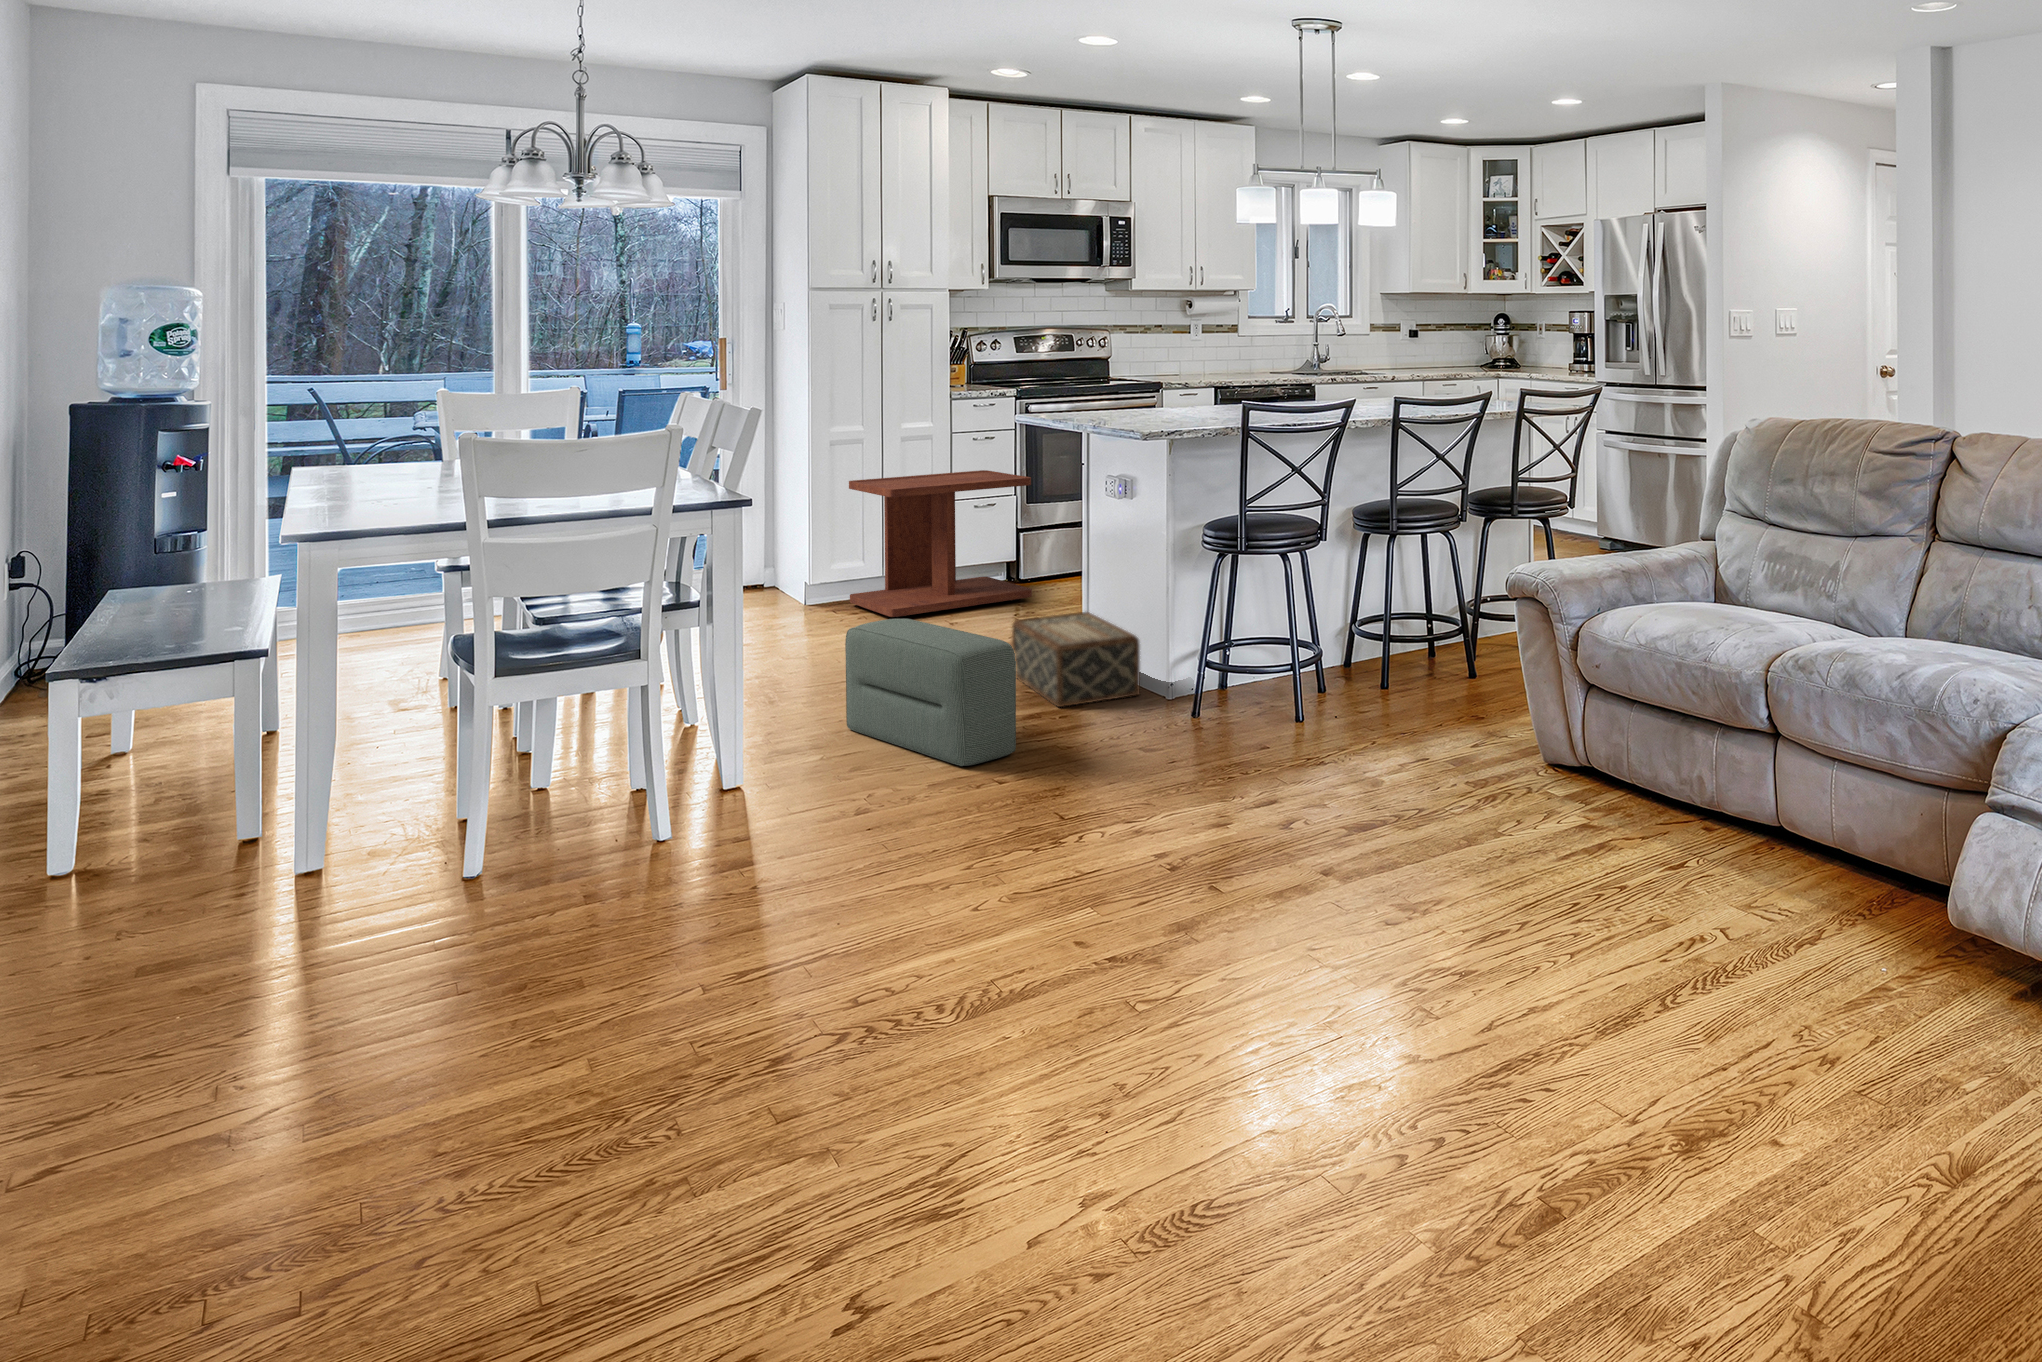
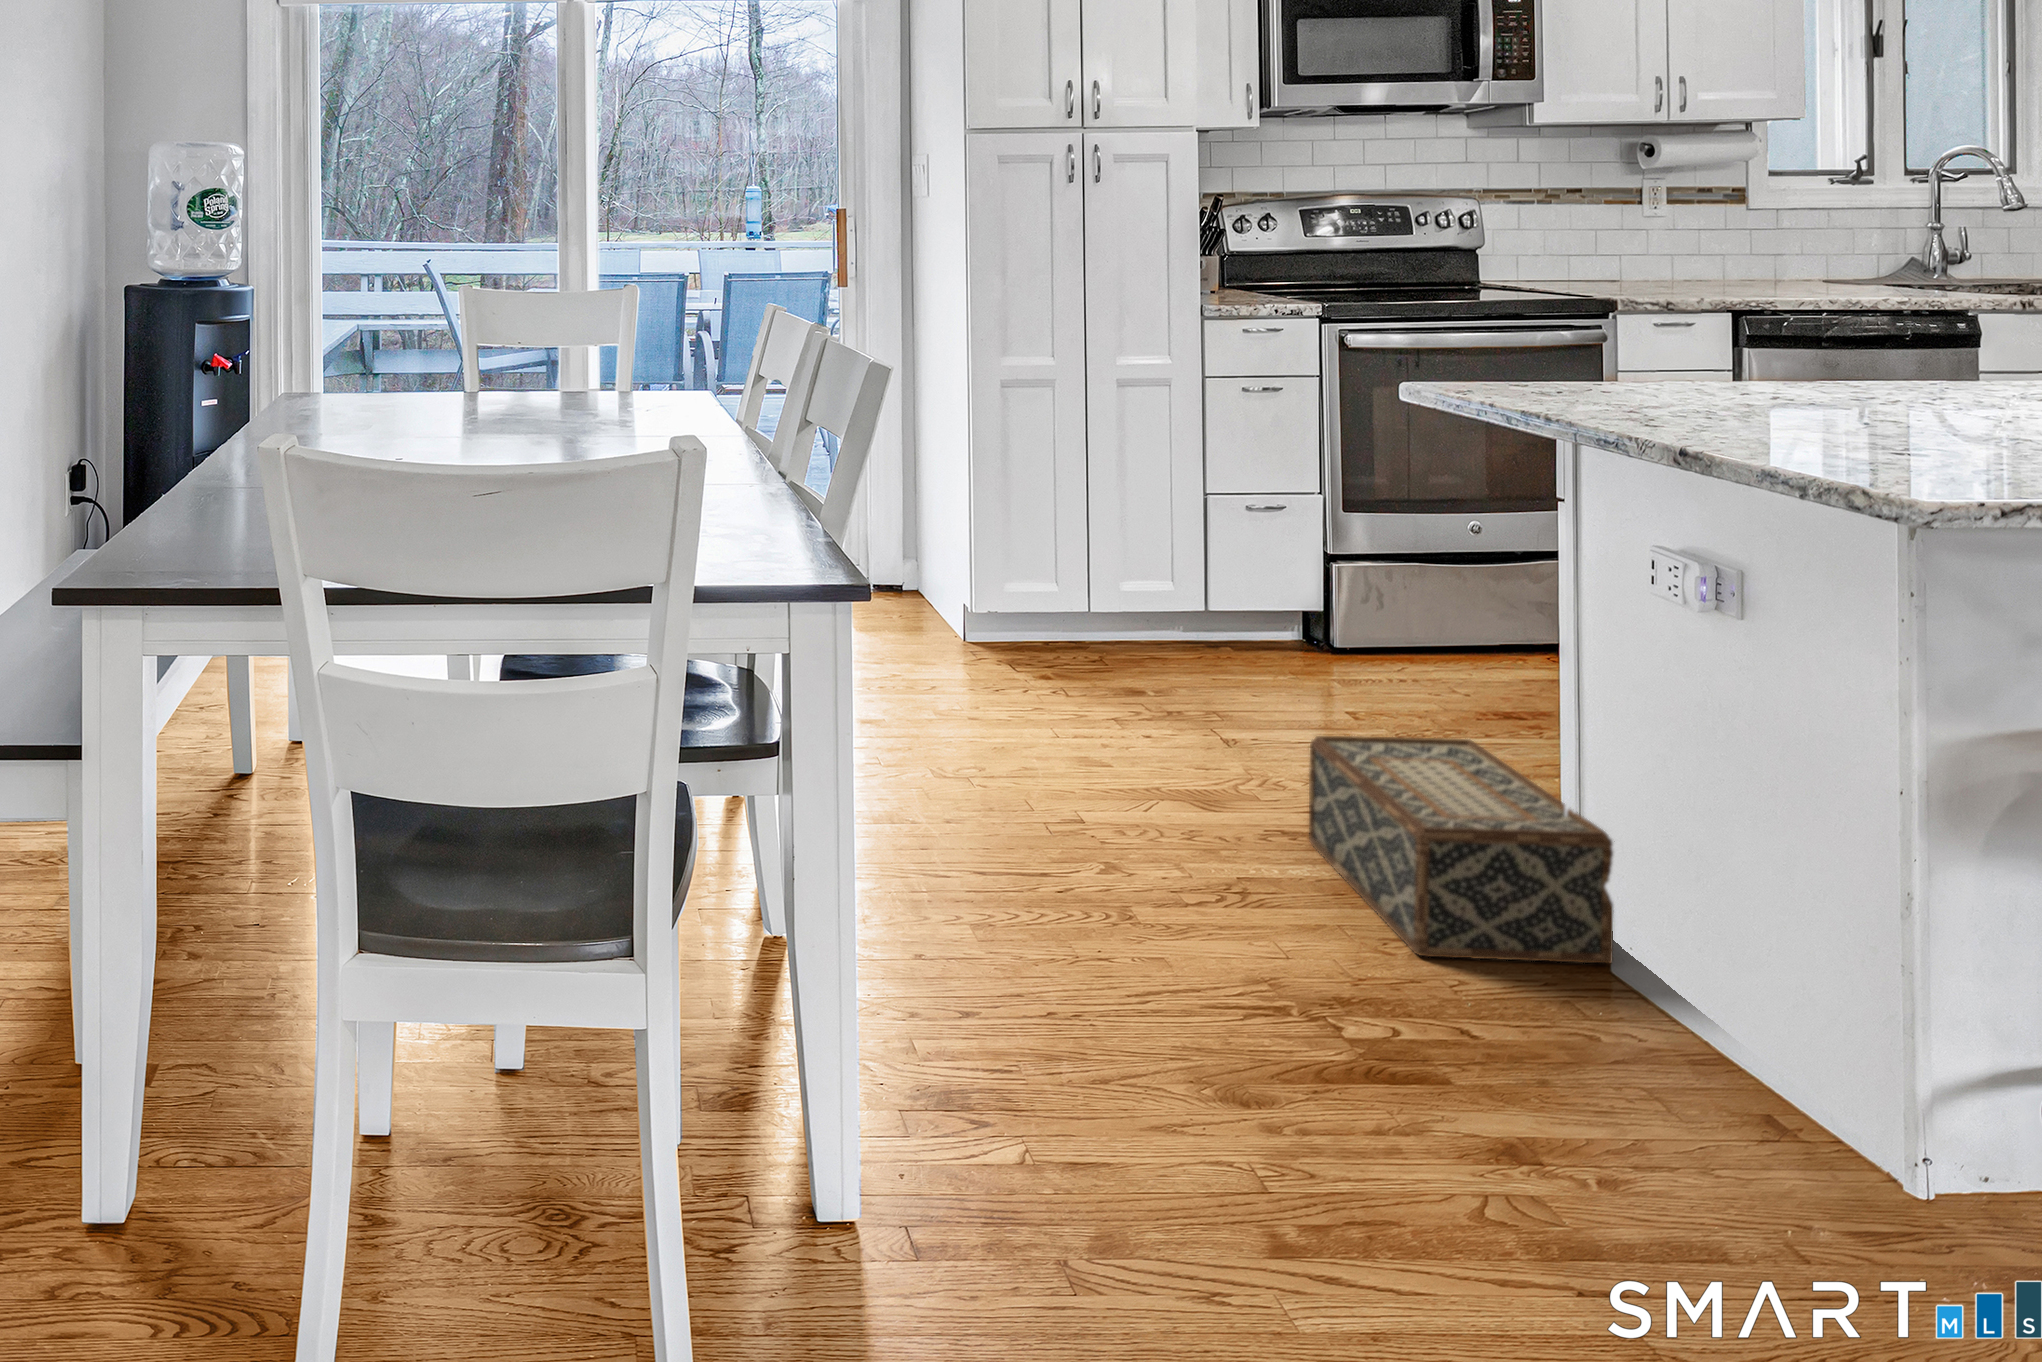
side table: present [849,470,1032,618] -> none [1024,430,1335,667]
pouf: present [845,619,1016,766] -> none [987,719,1337,1094]

